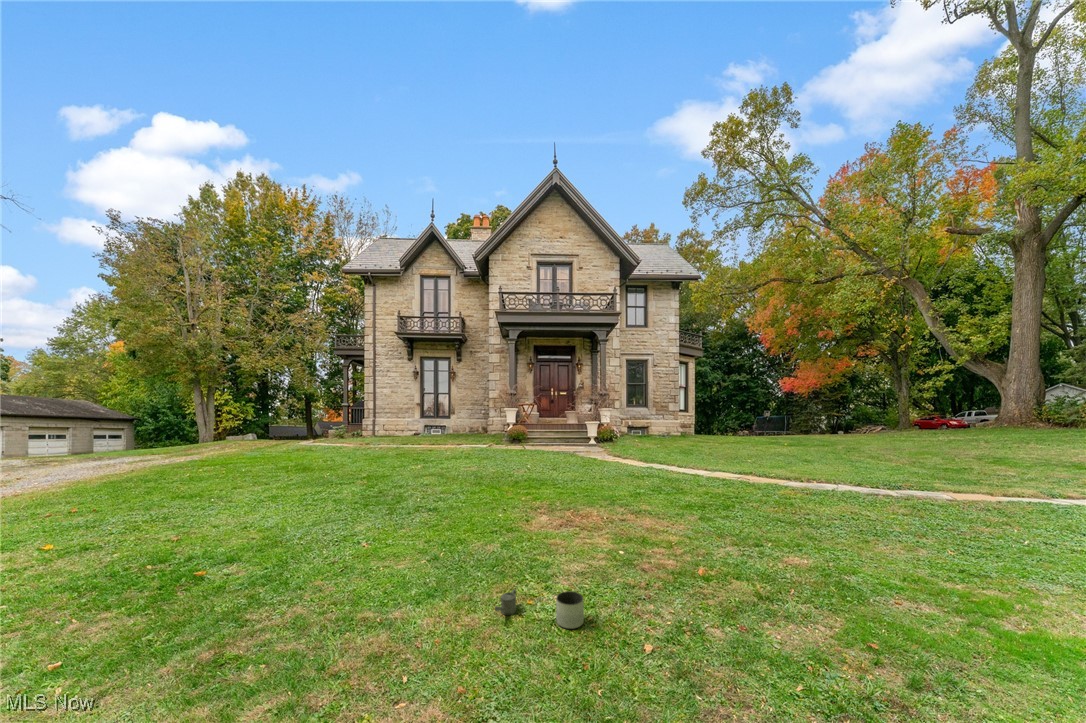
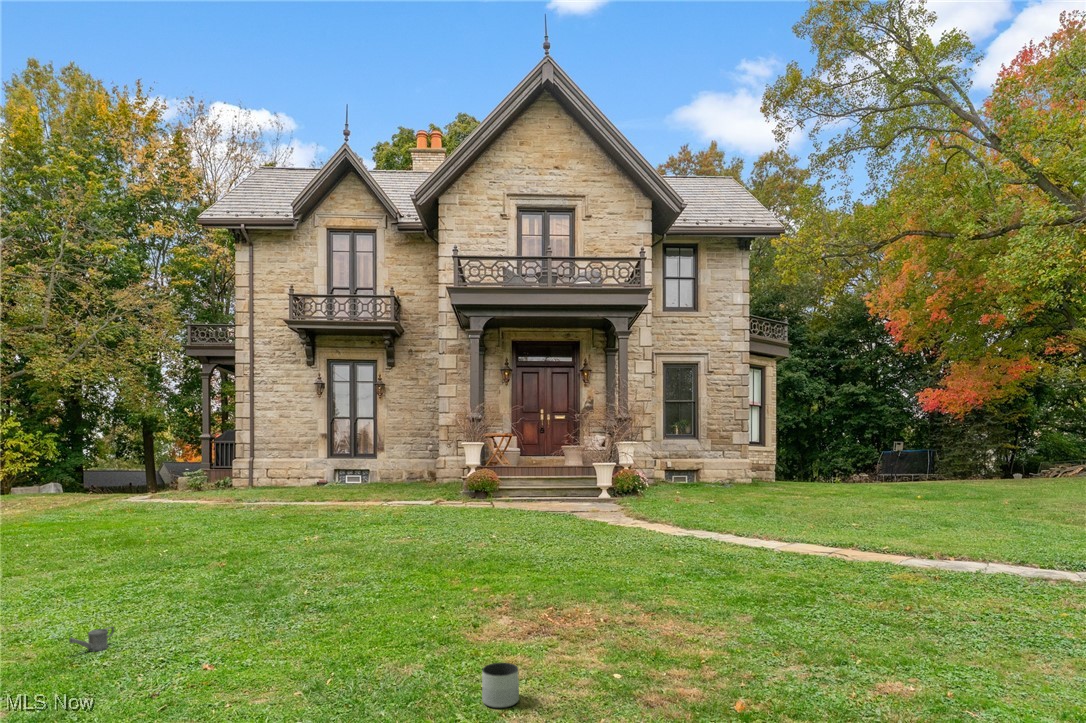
watering can: present [495,590,516,615] -> present [69,626,114,652]

